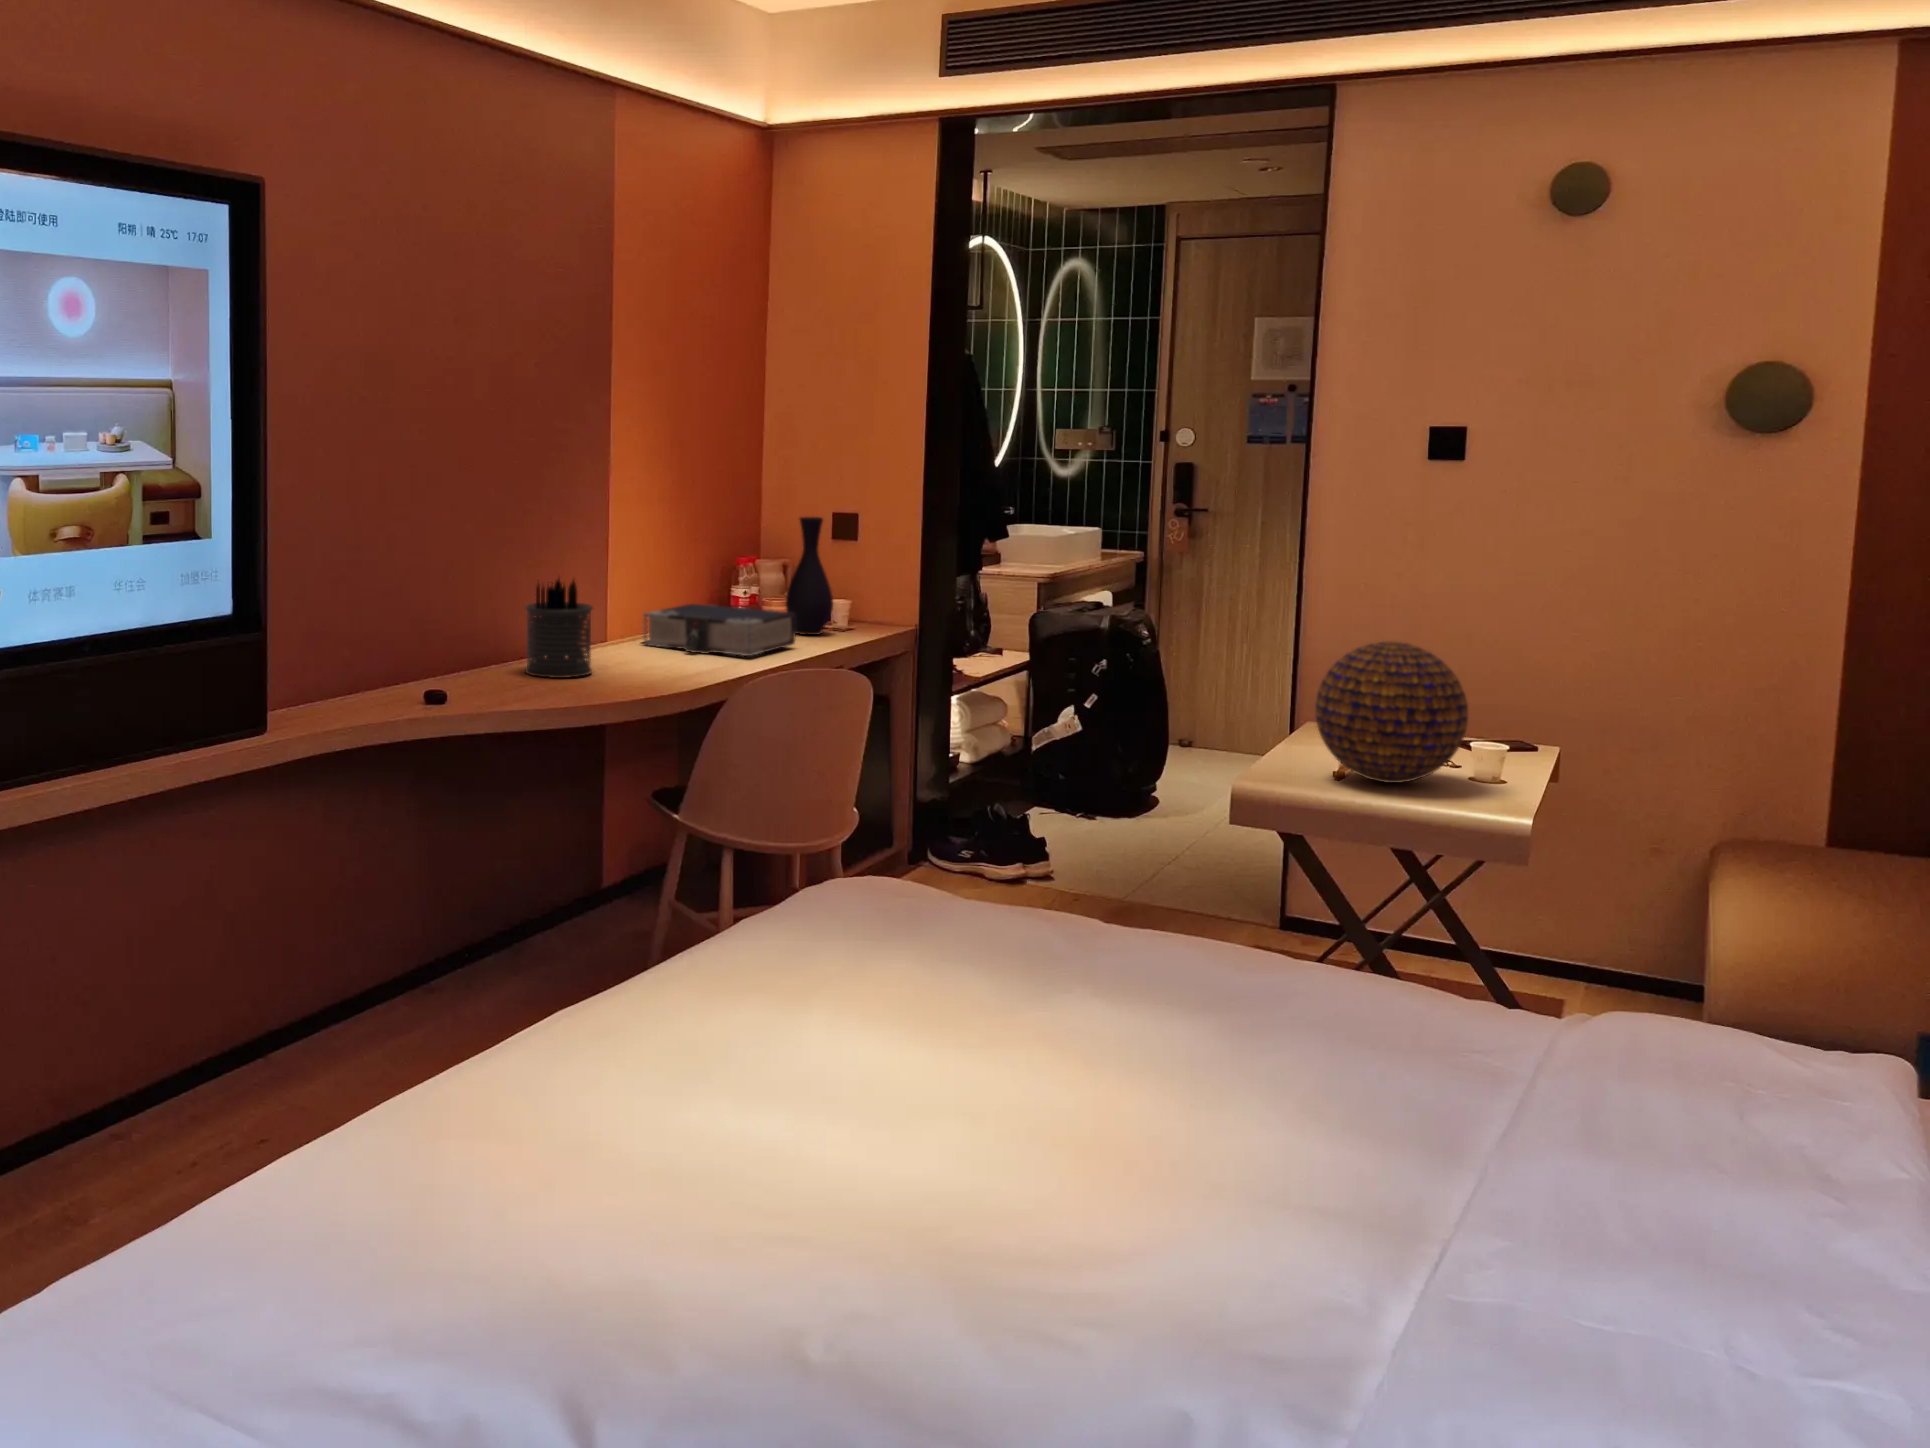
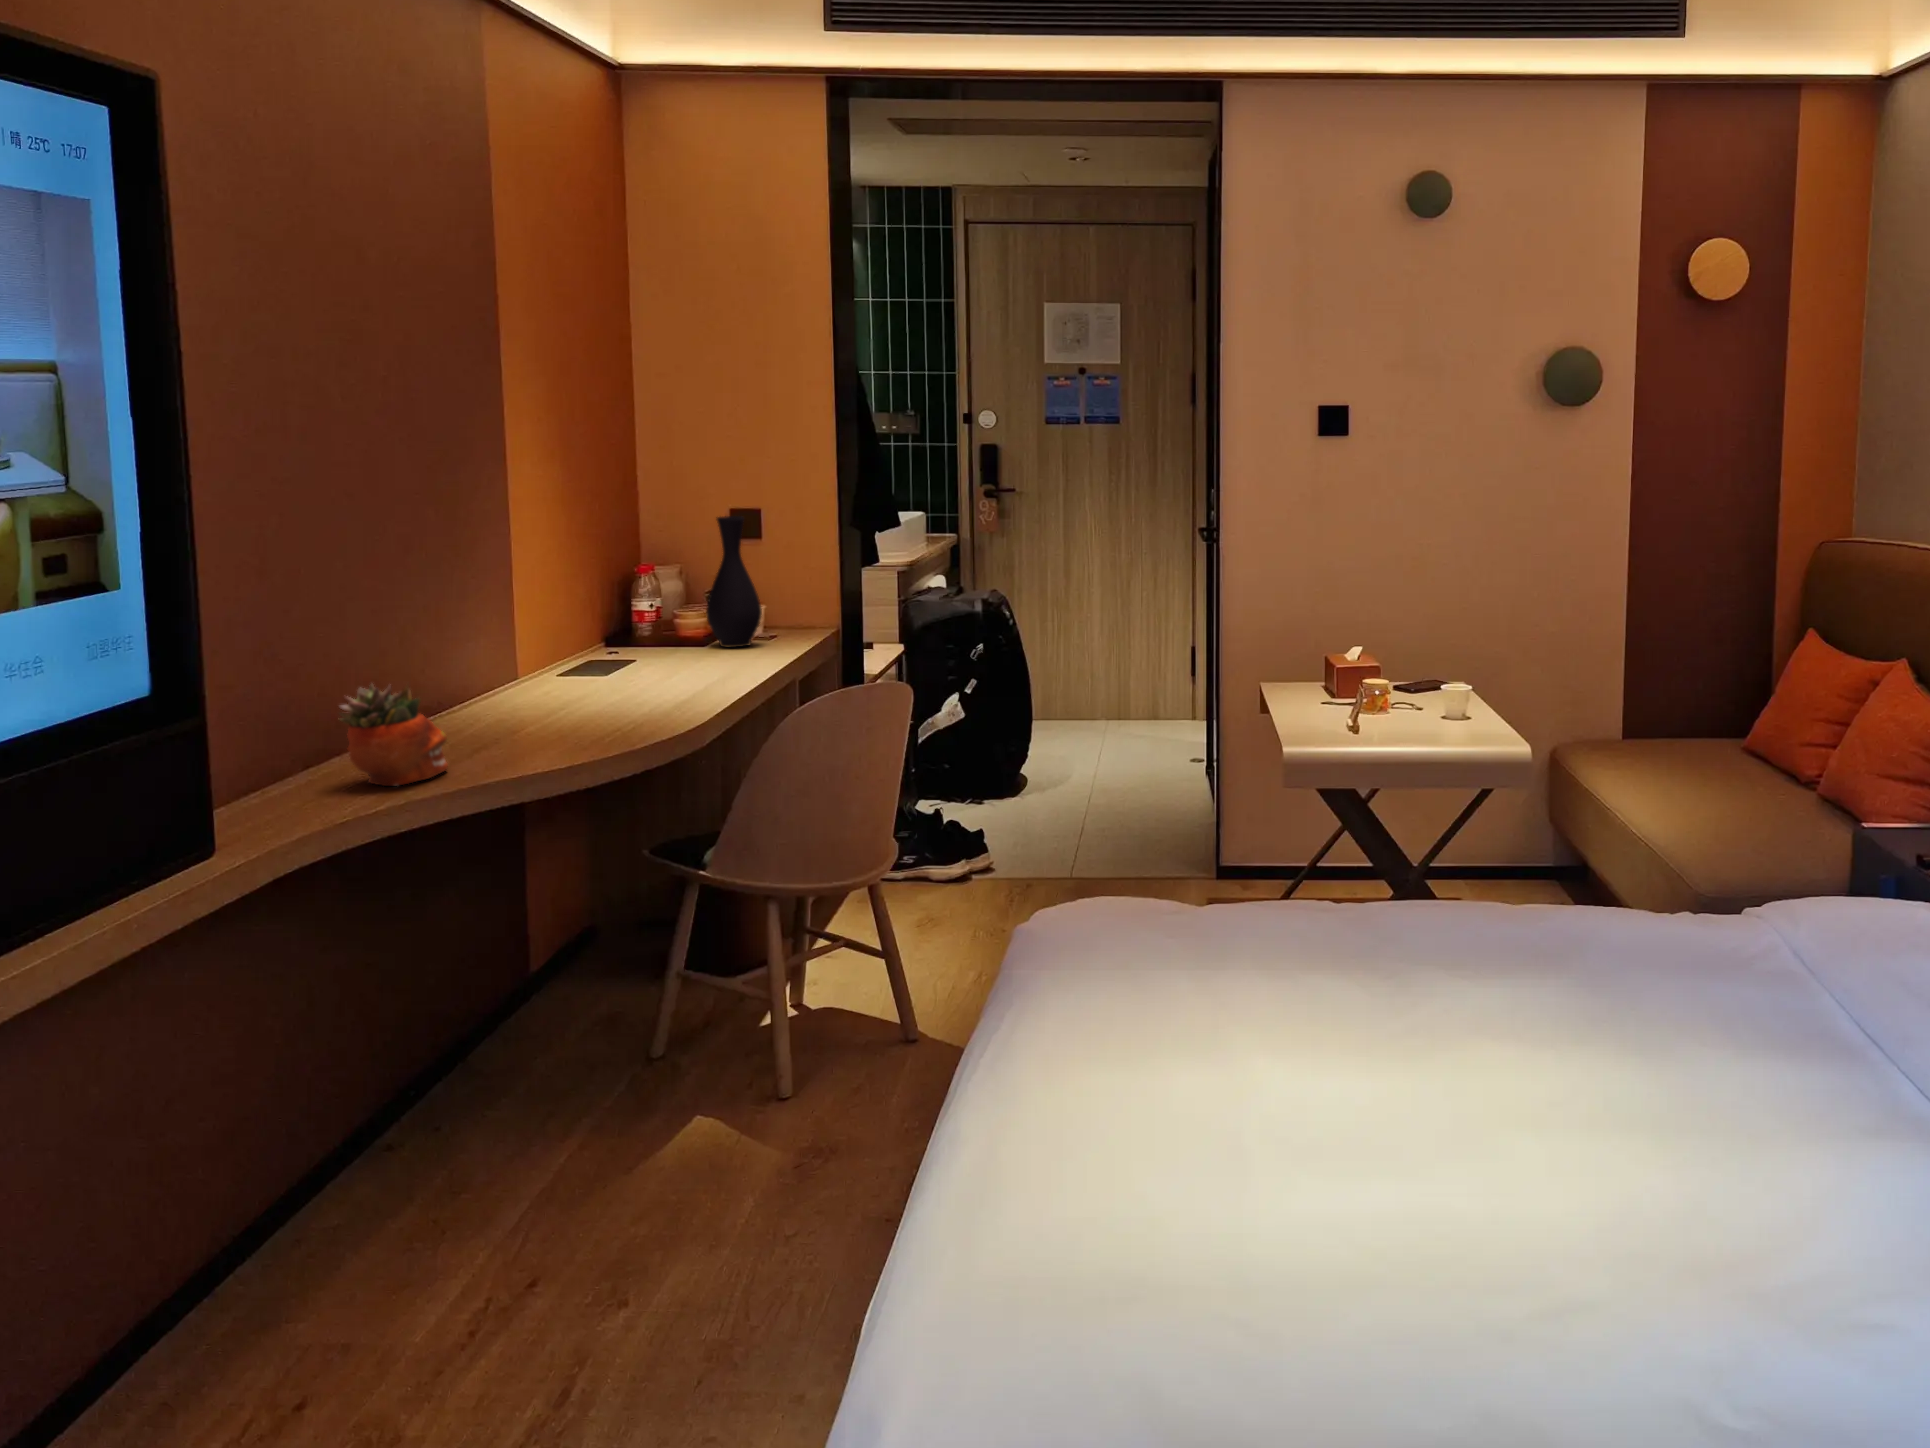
pen holder: present [525,579,593,678] -> none [465,603,561,732]
book: present [644,604,796,656] -> none [567,624,745,681]
succulent planter: none [389,623,469,703] -> present [339,684,448,786]
decorative orb: present [1315,641,1468,783] -> none [1333,600,1459,727]

